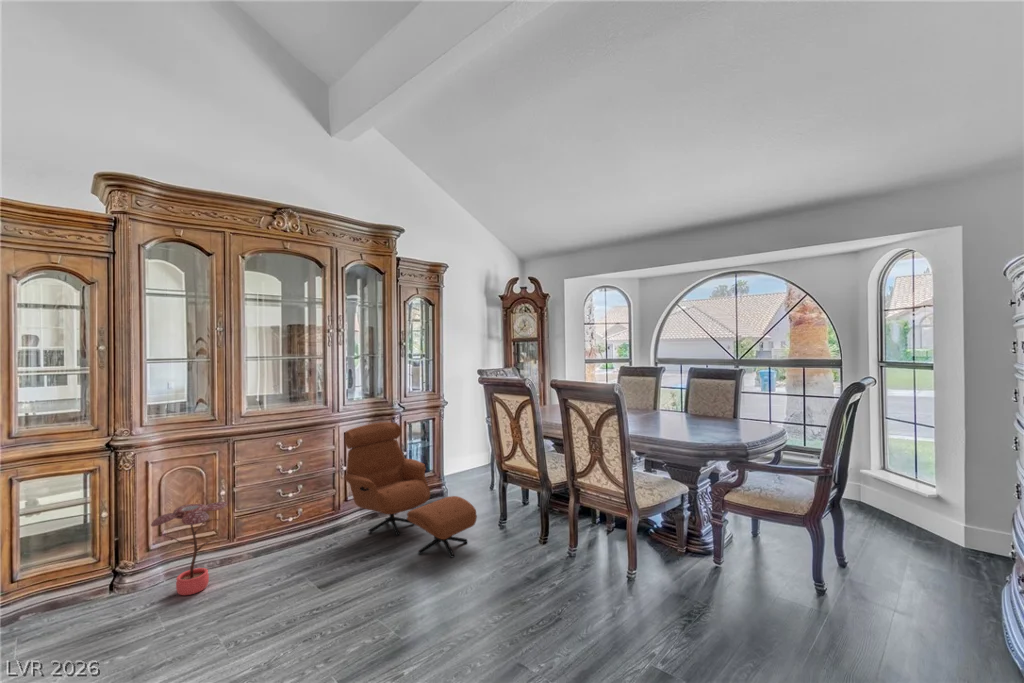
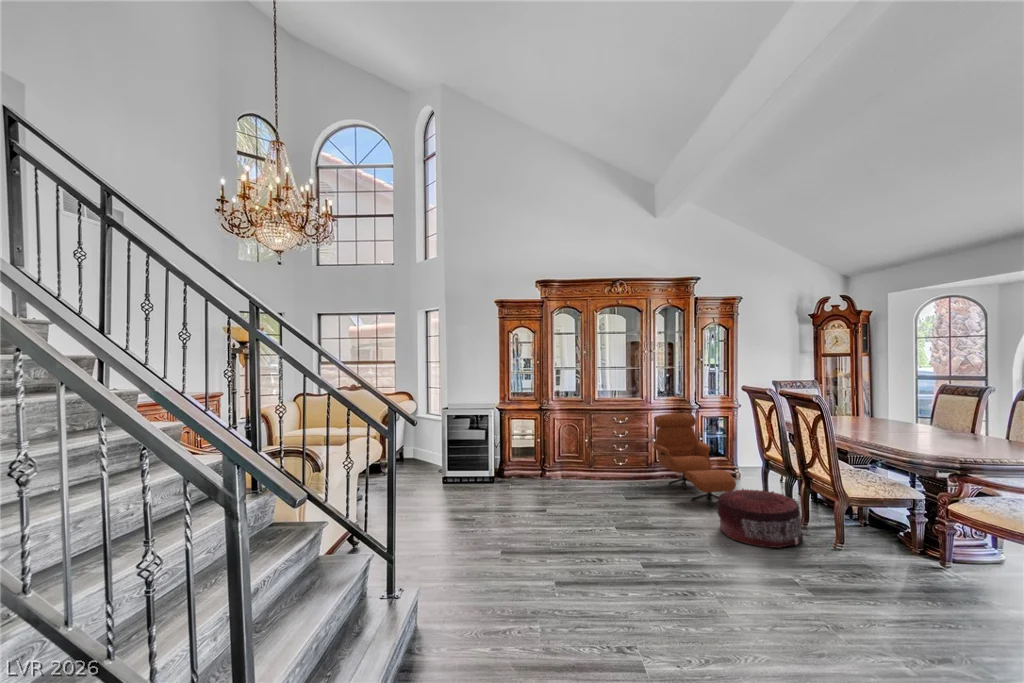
potted plant: present [151,502,227,595] -> none [554,442,587,486]
pouf: none [490,517,600,619] -> present [717,489,803,548]

